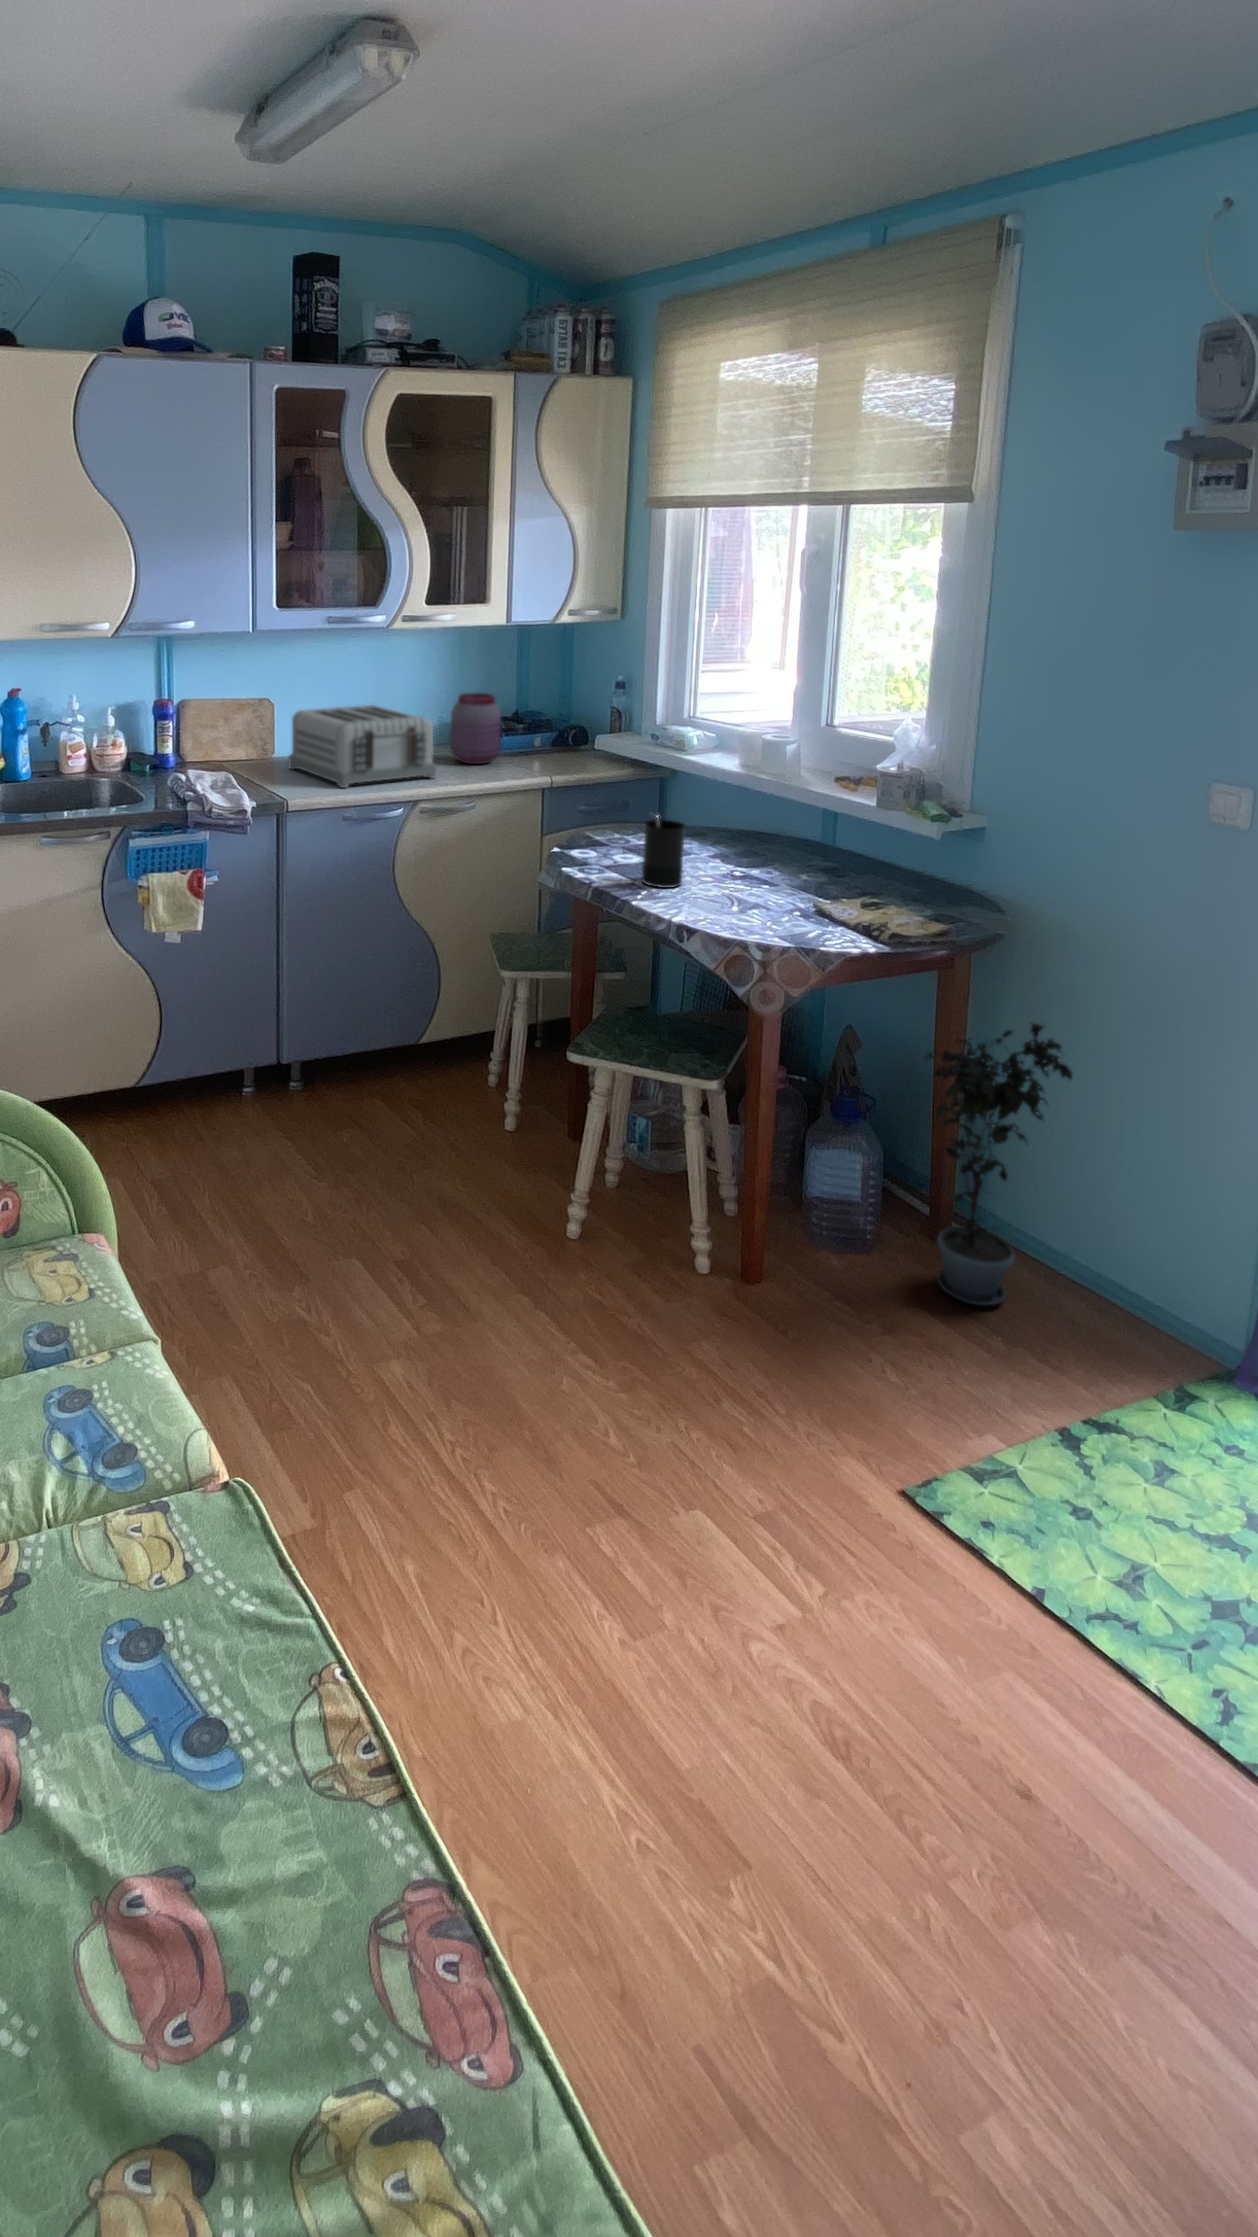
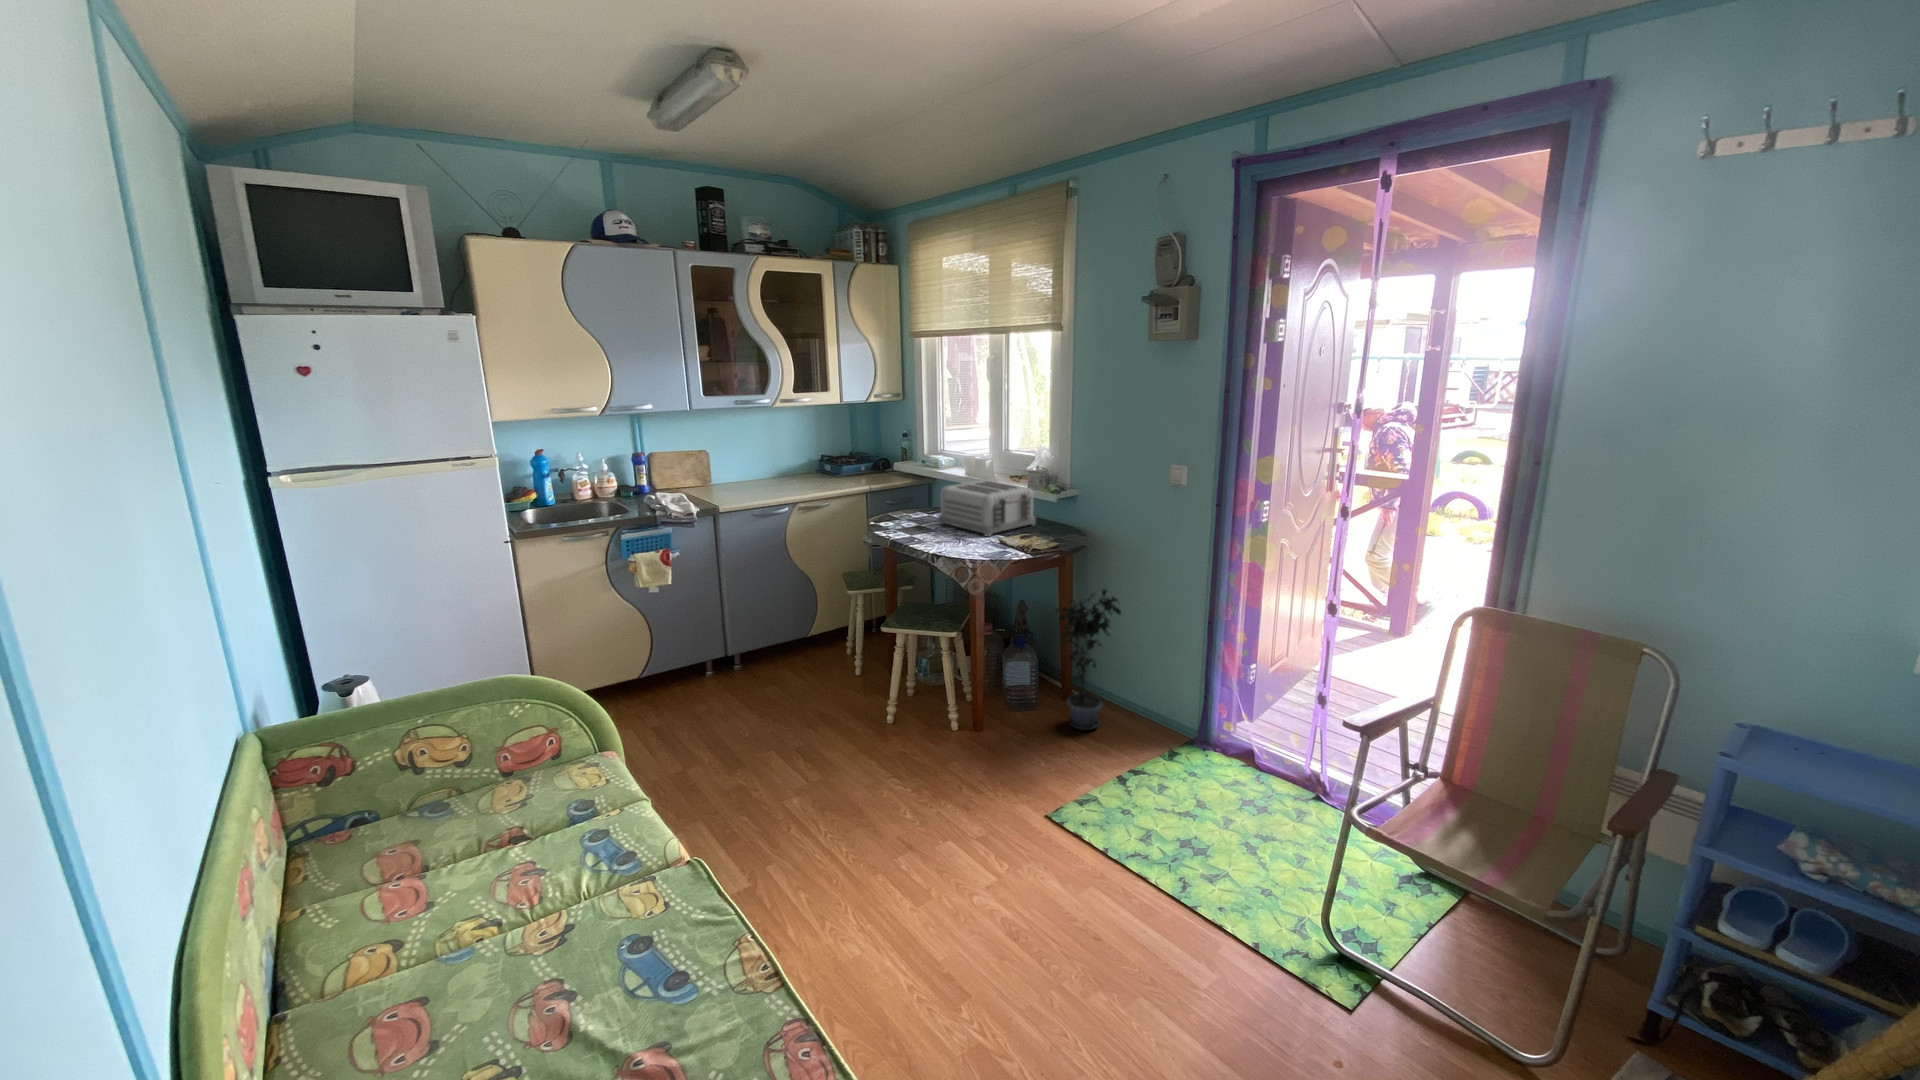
jar: present [450,693,501,764] -> none [812,440,841,479]
toaster: present [289,705,436,788] -> present [938,480,1035,536]
candle: present [642,816,685,888] -> none [914,499,936,538]

